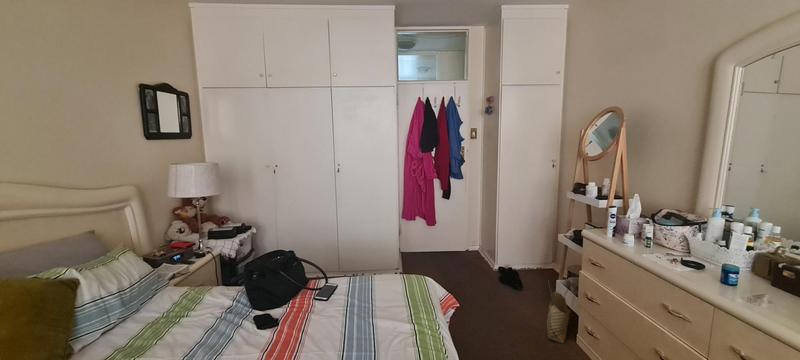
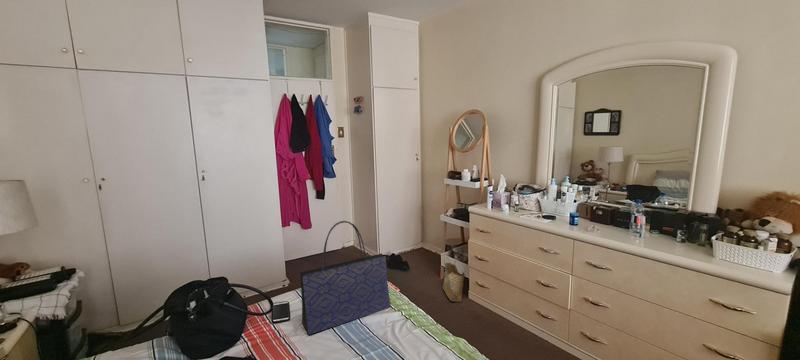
tote bag: none [323,222,414,318] -> present [300,221,391,335]

